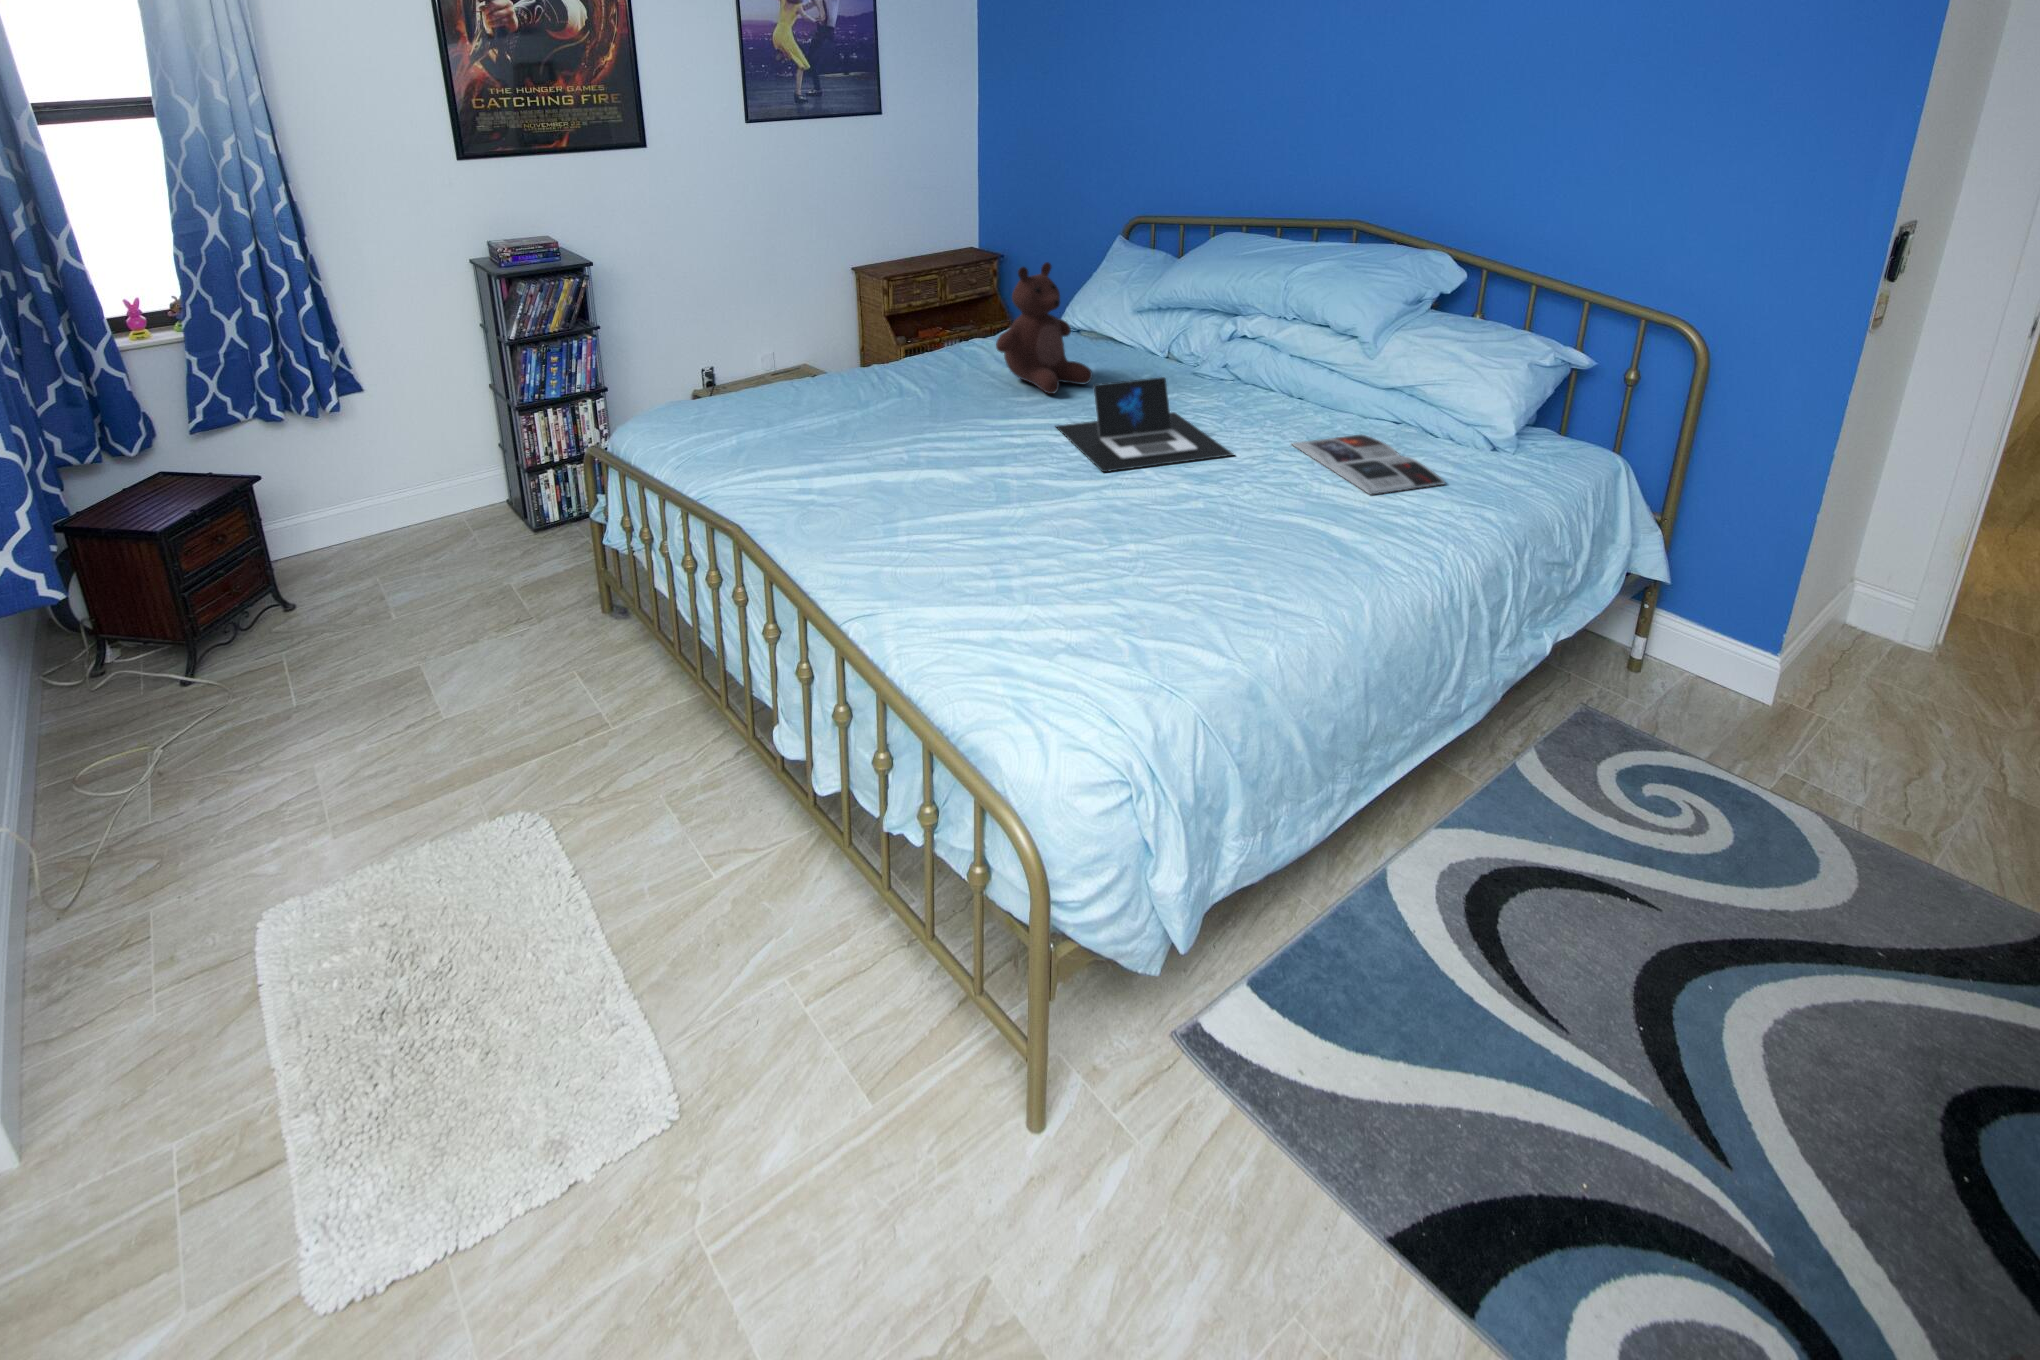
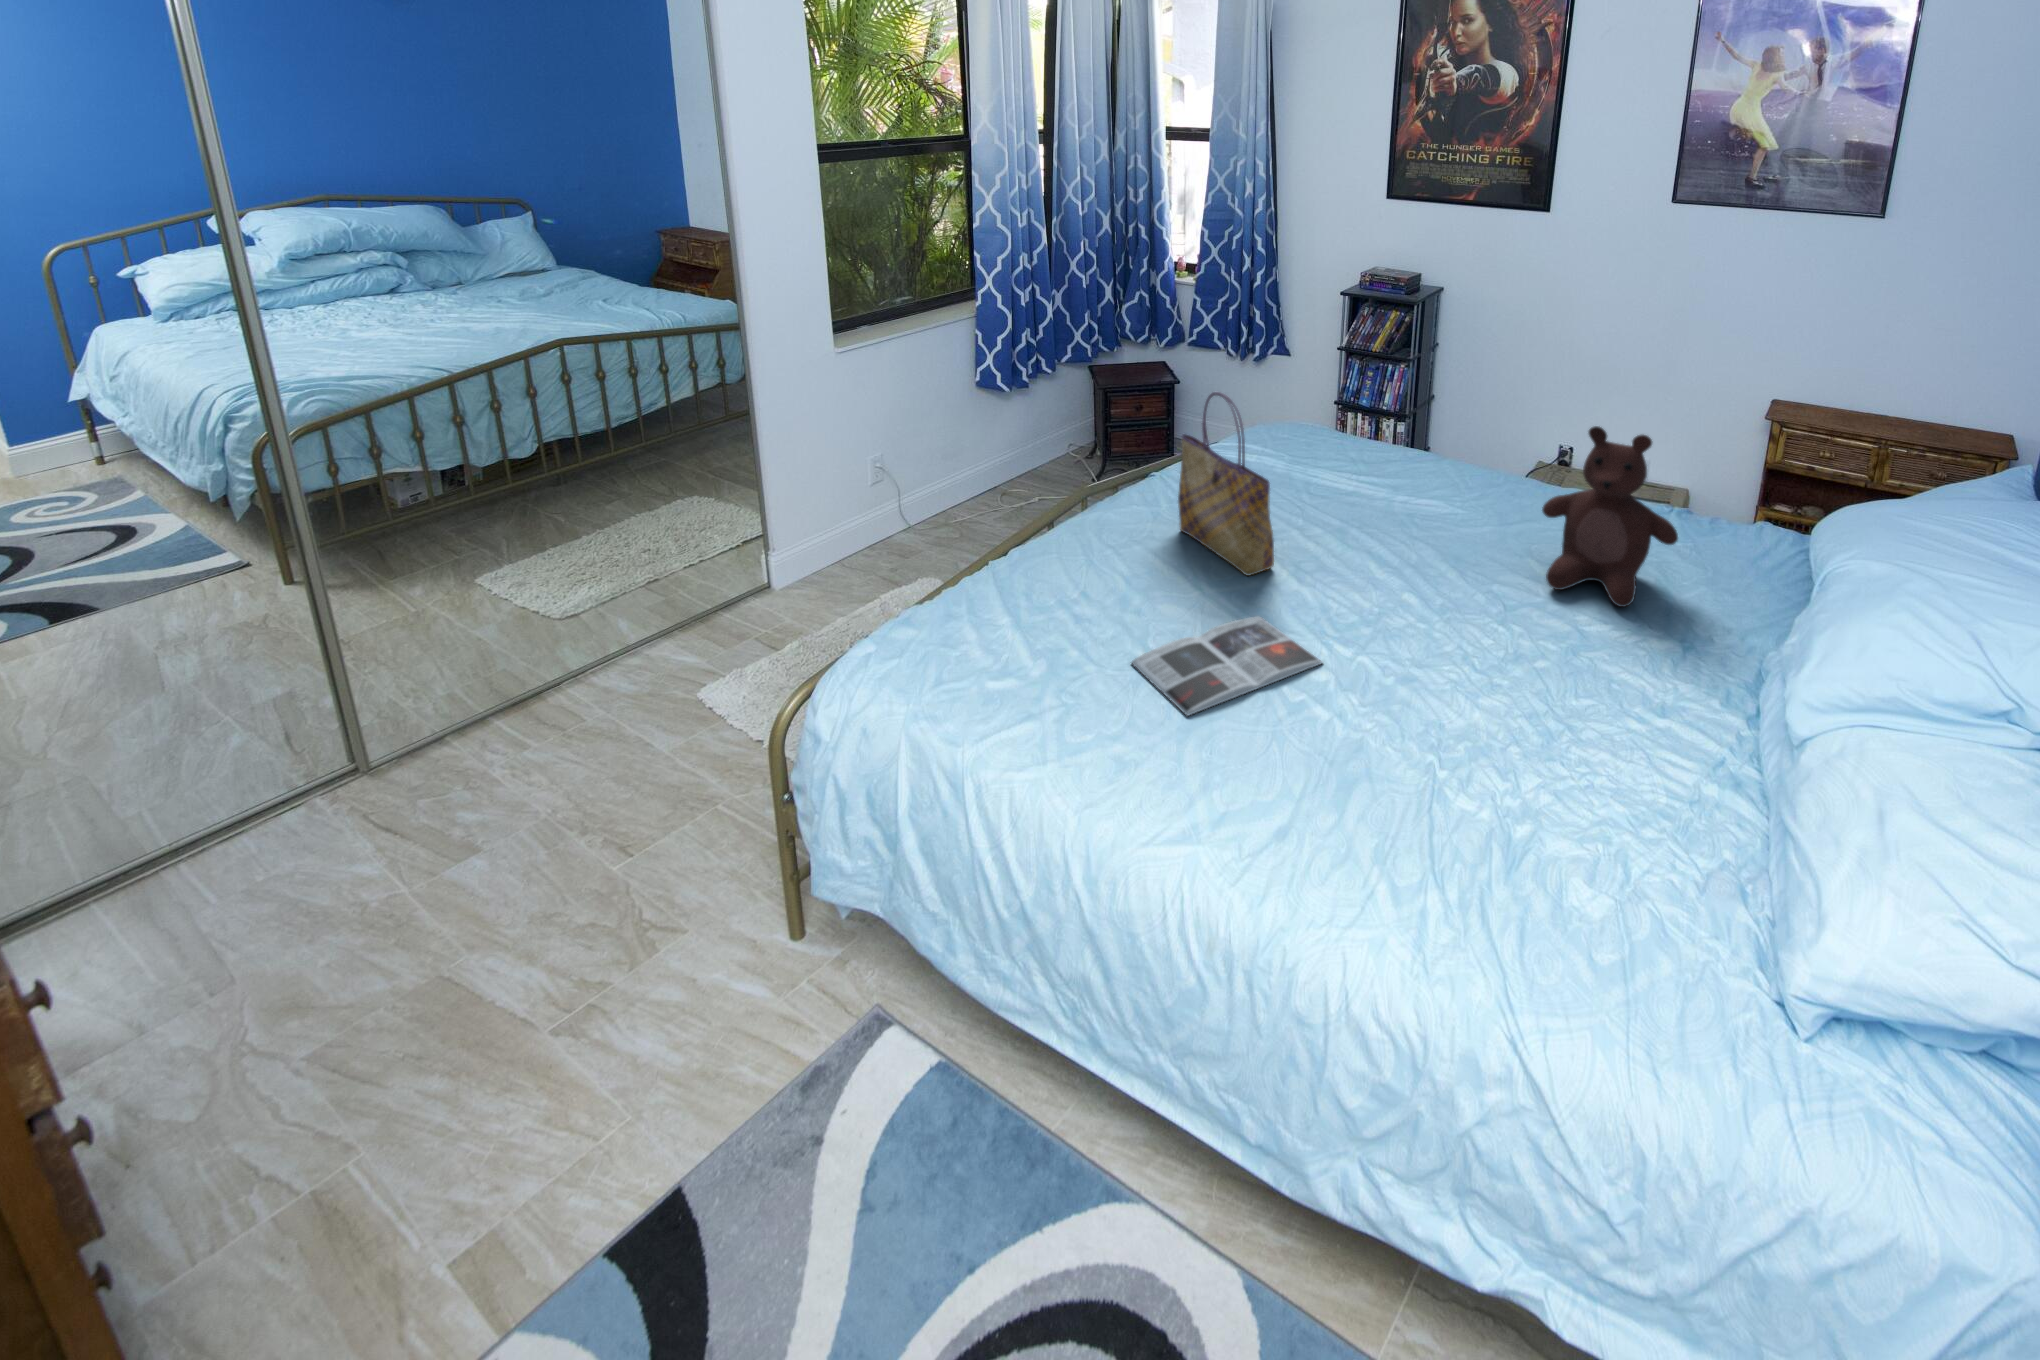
tote bag: none [811,321,975,502] -> present [1178,392,1274,576]
laptop: present [1056,377,1233,472] -> none [1344,573,1598,743]
magazine: present [1291,435,1445,494] -> present [1131,616,1322,716]

